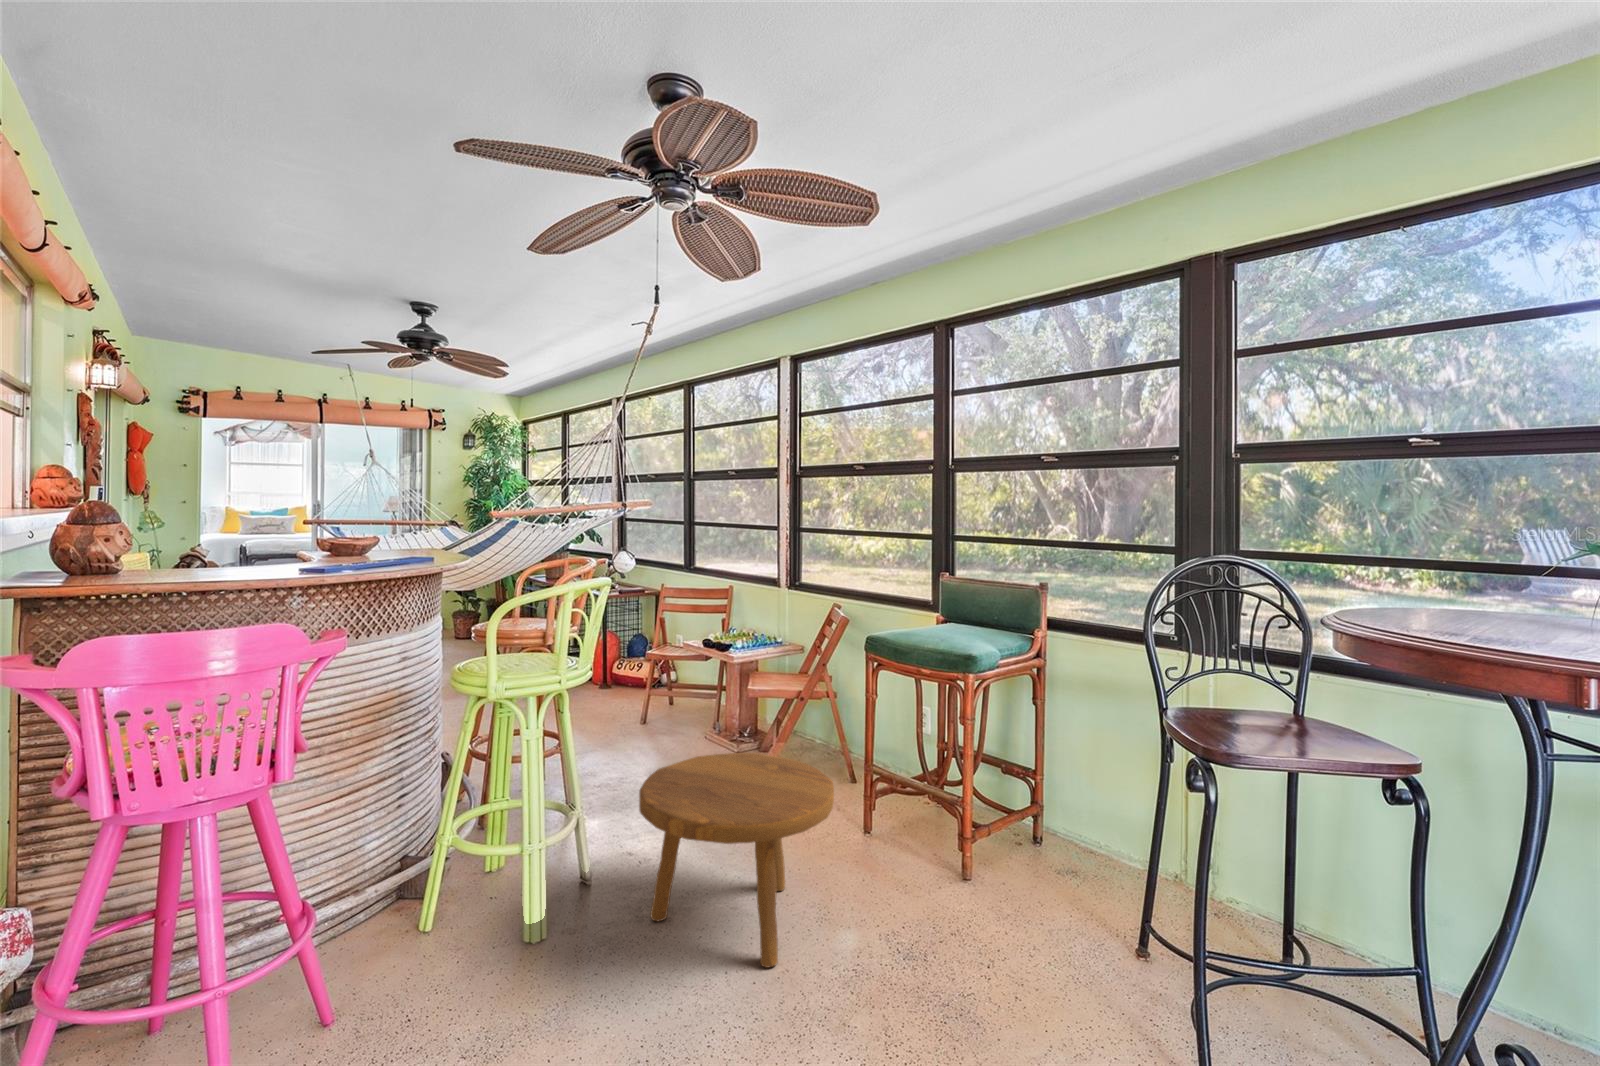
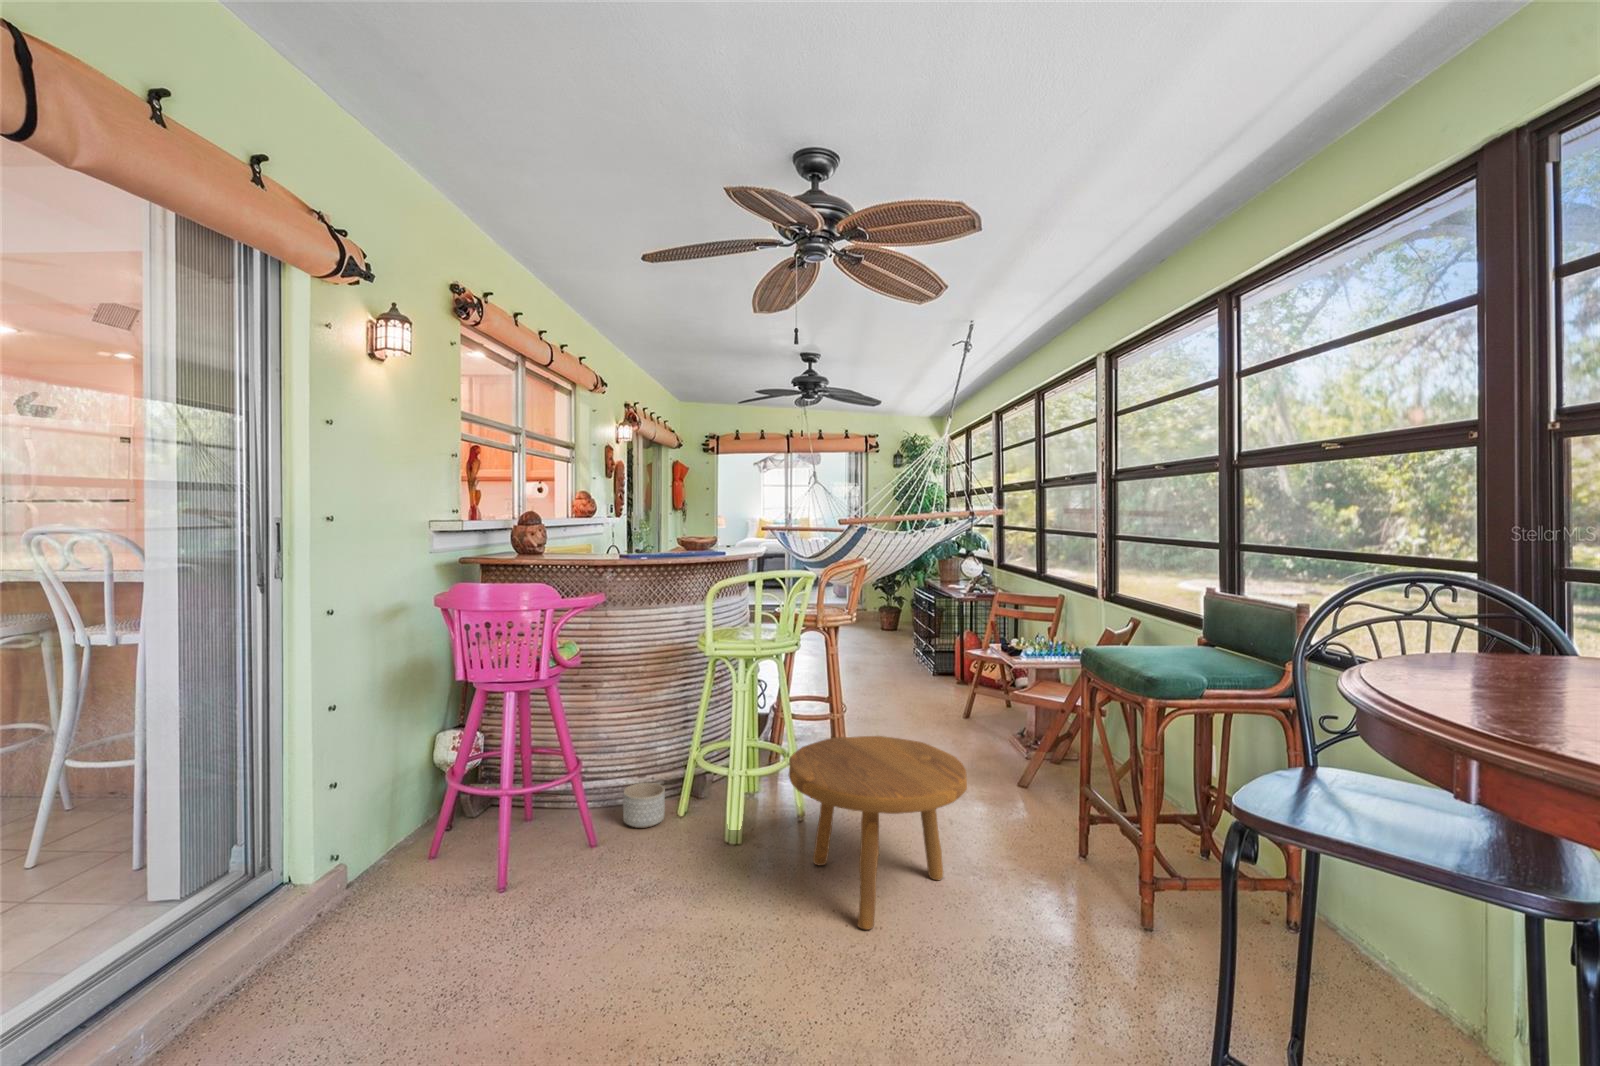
planter: none [341,895,410,969] -> present [623,783,665,828]

